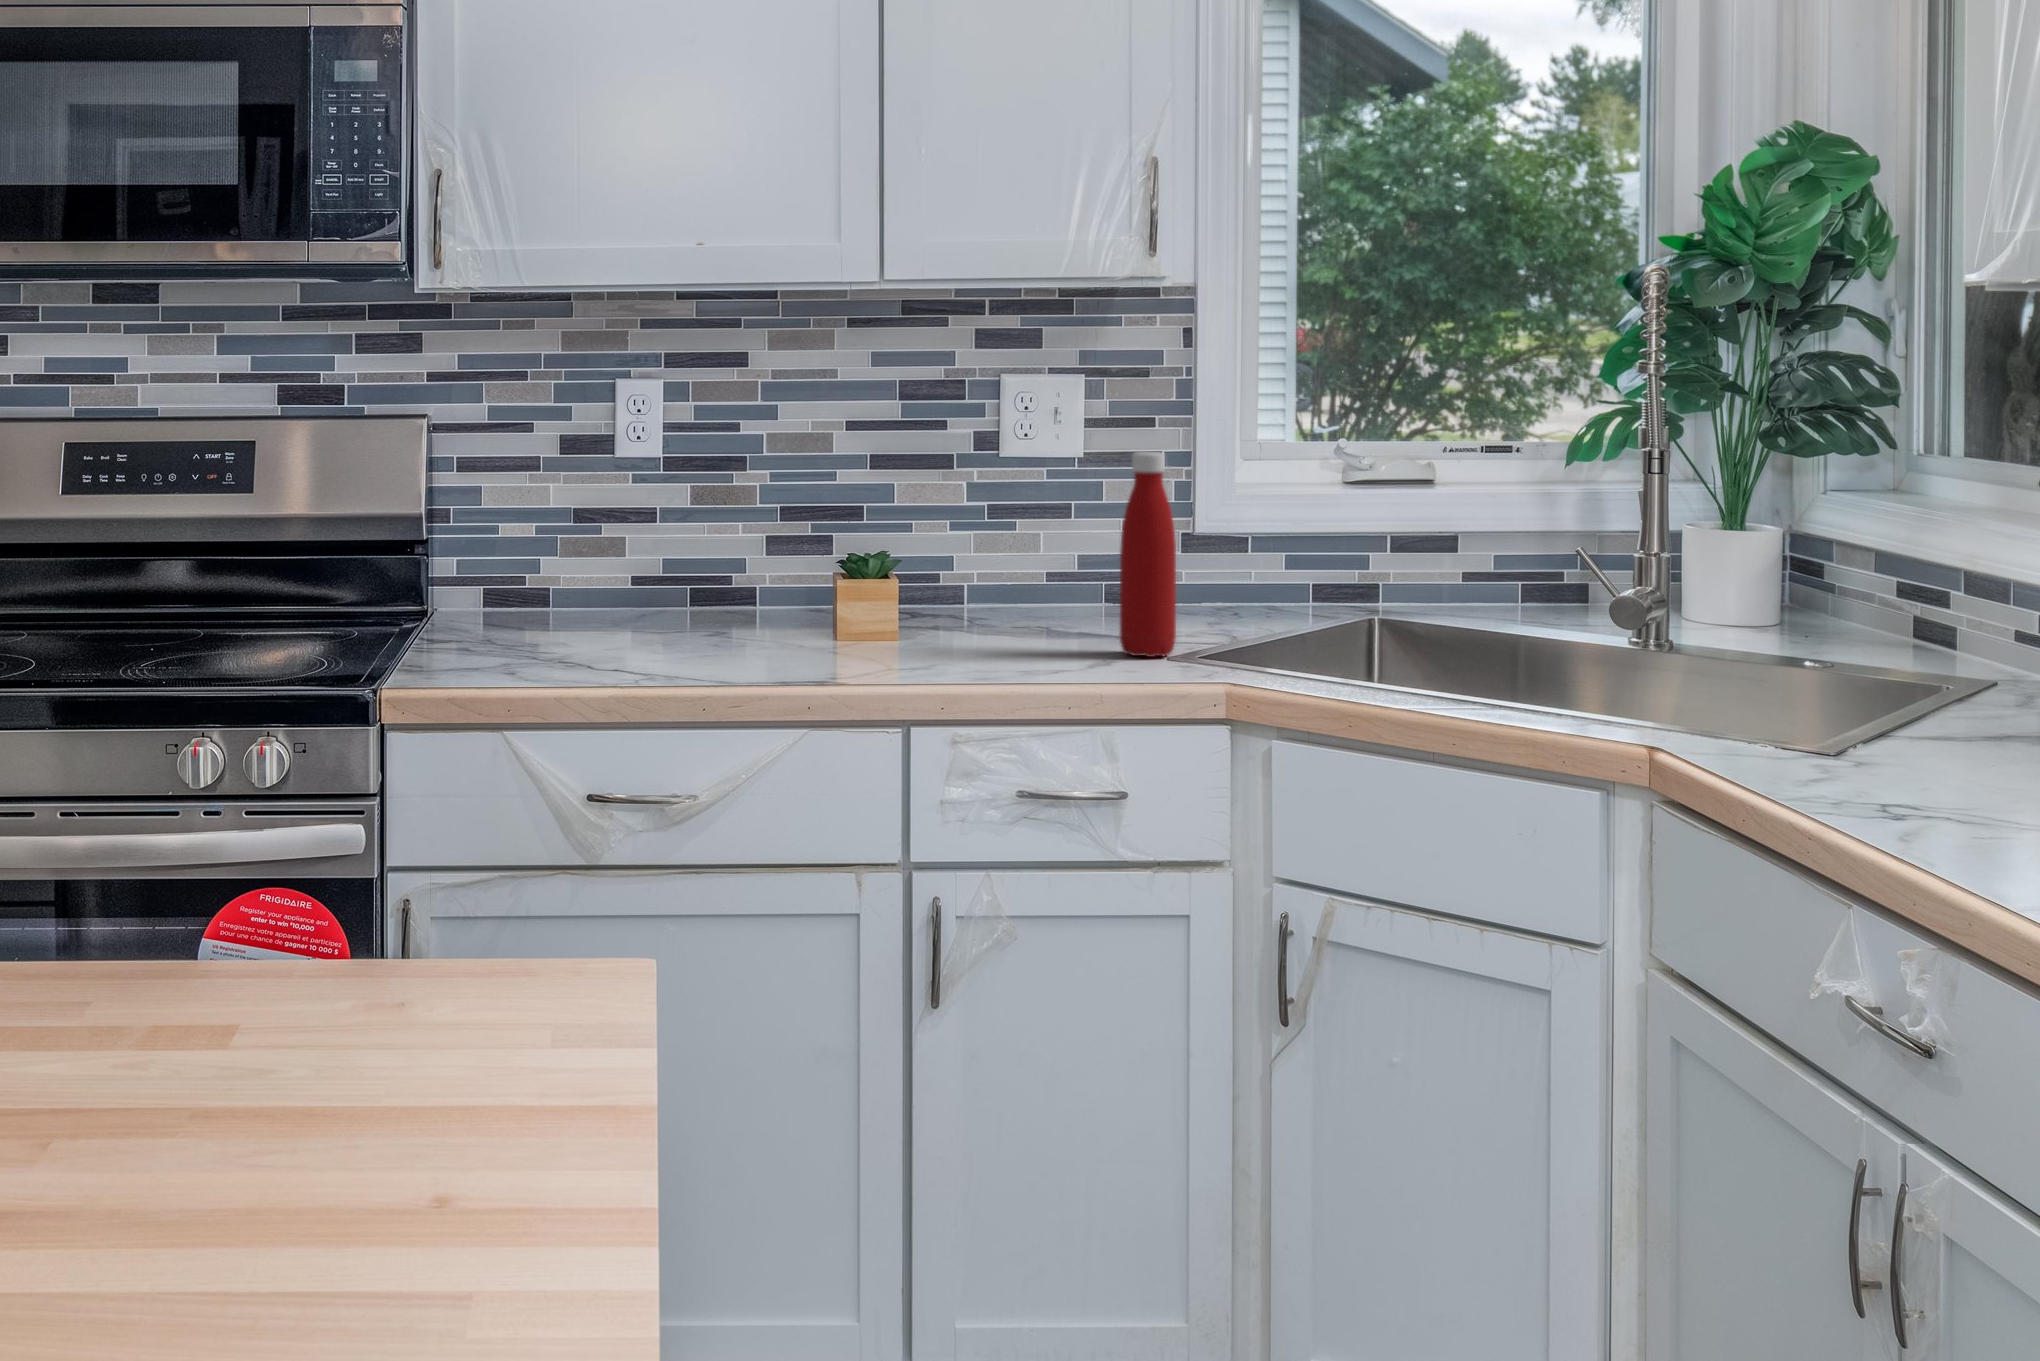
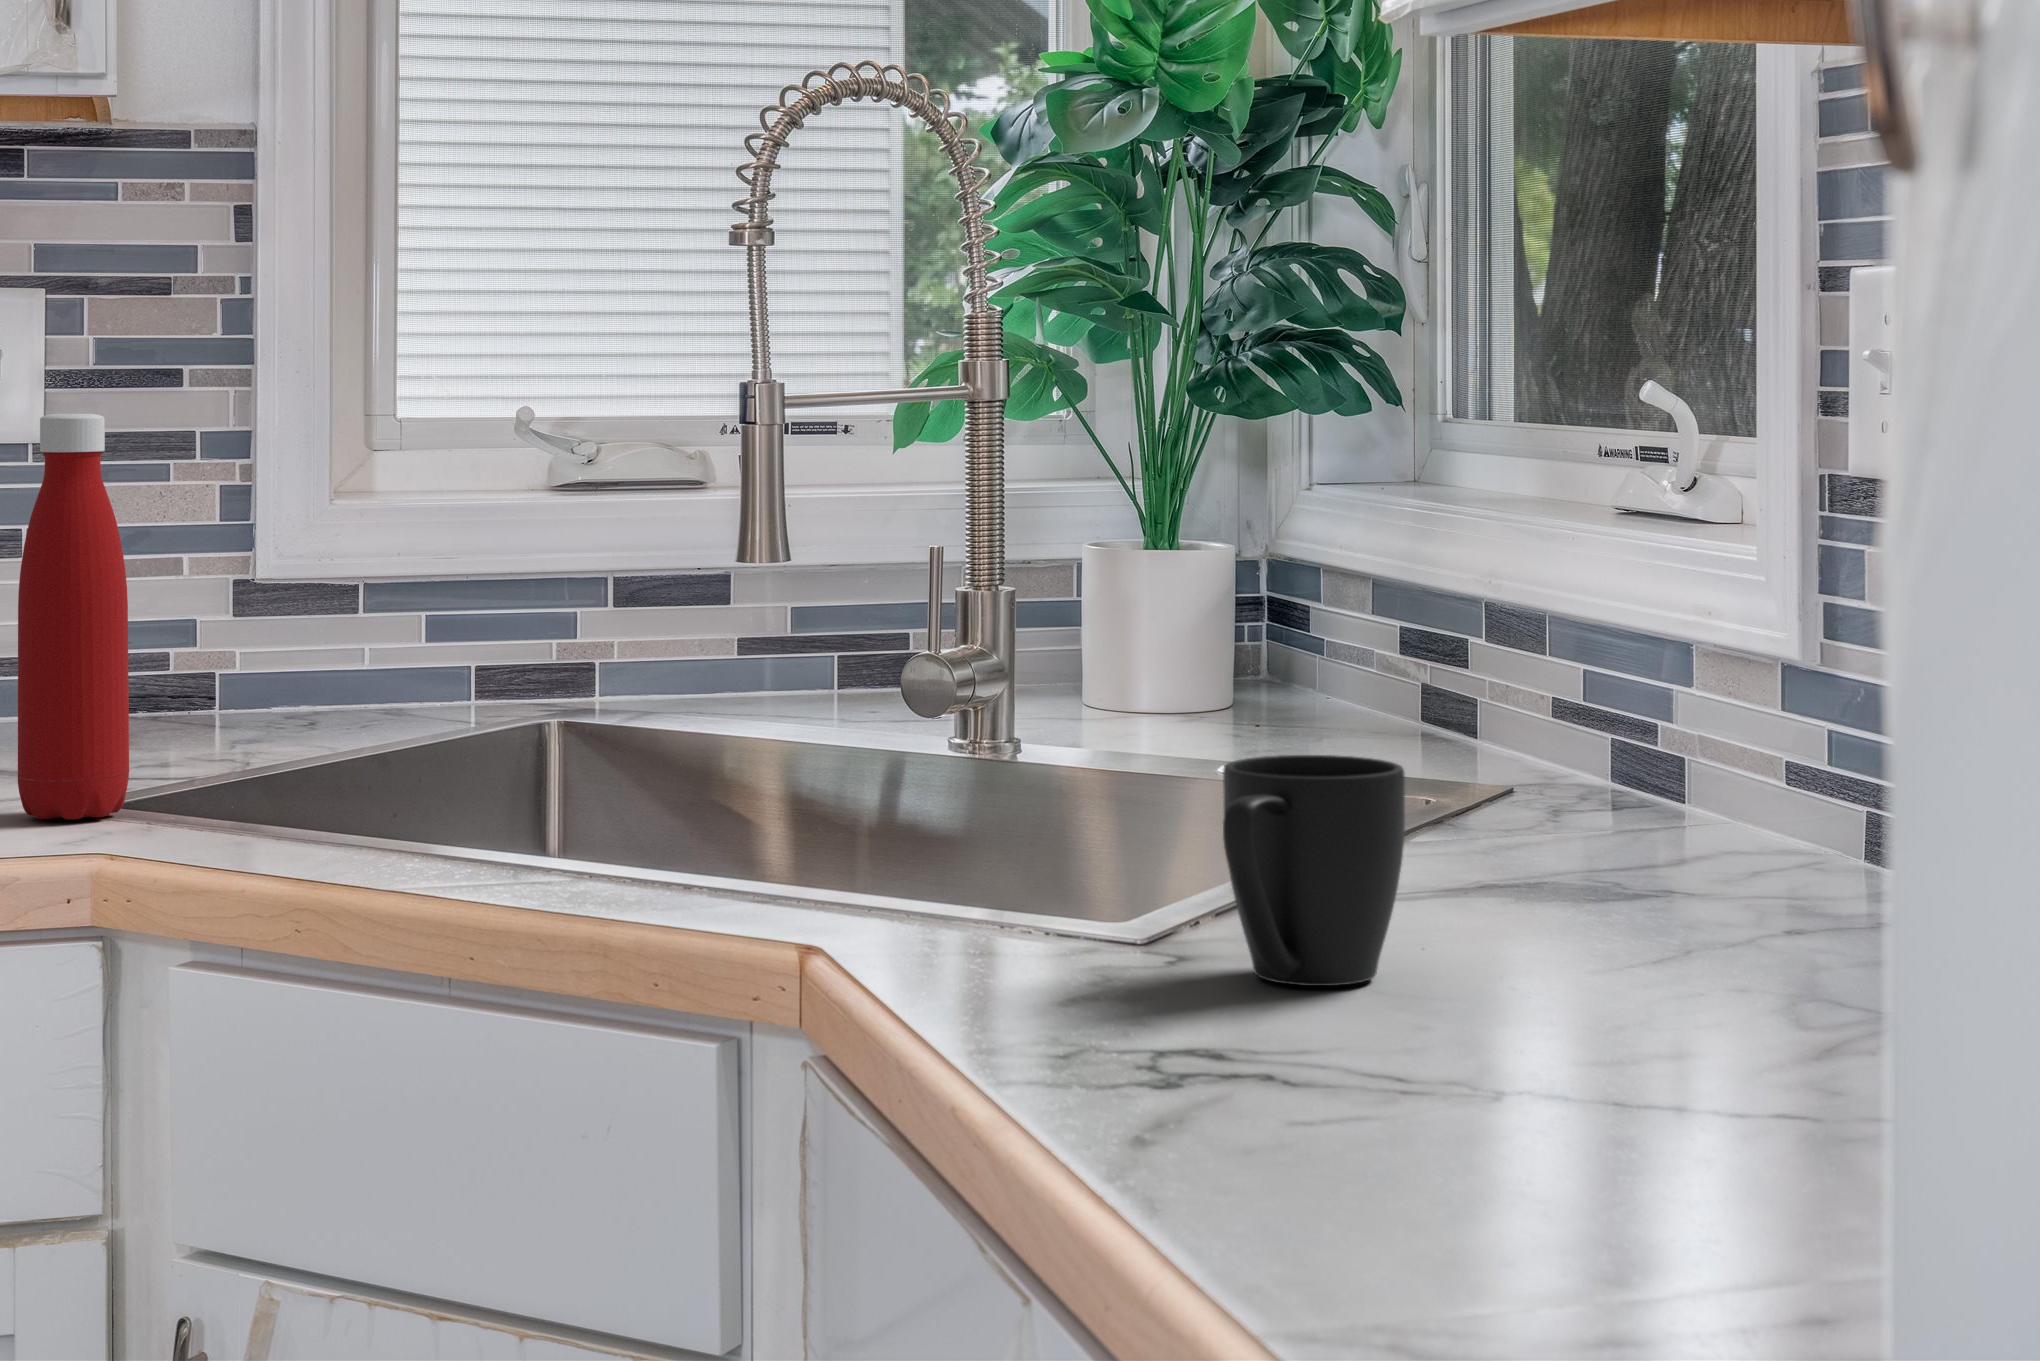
mug: none [1894,667,2009,790] -> present [1223,755,1405,986]

